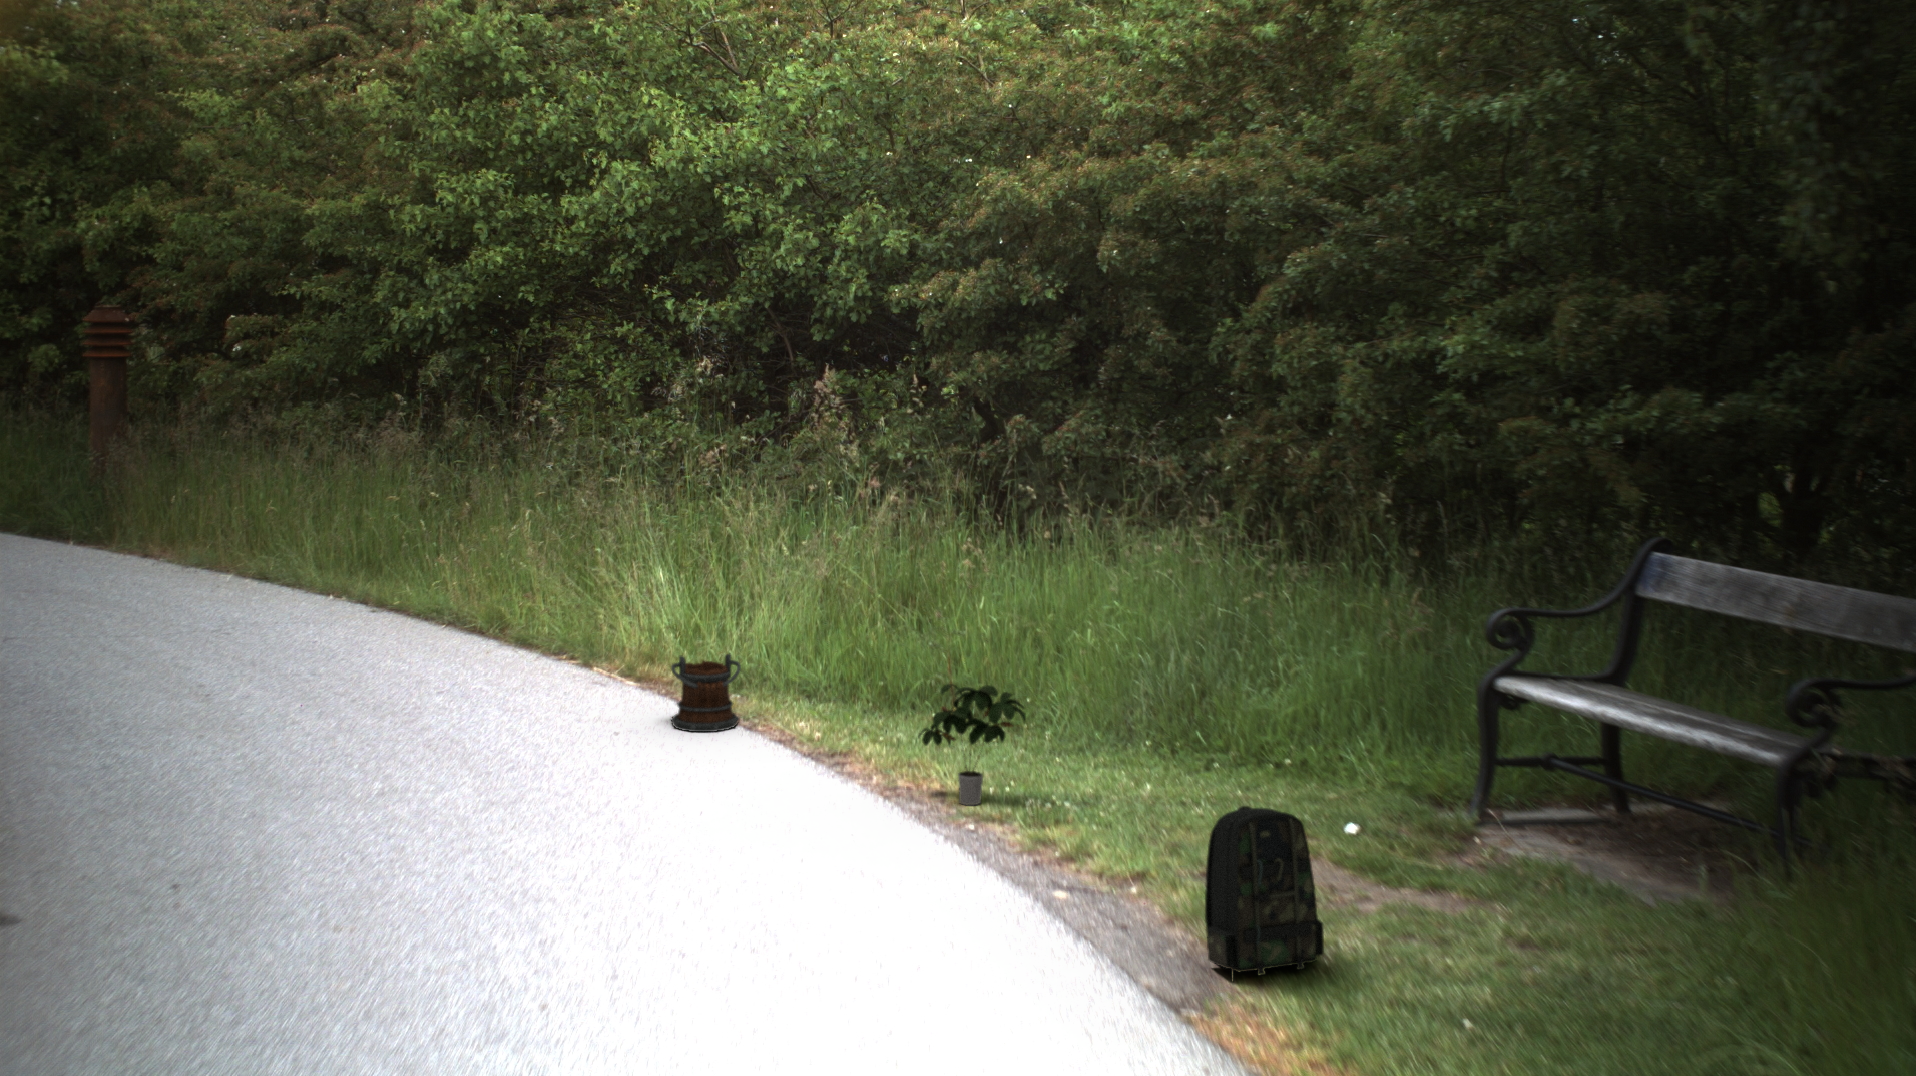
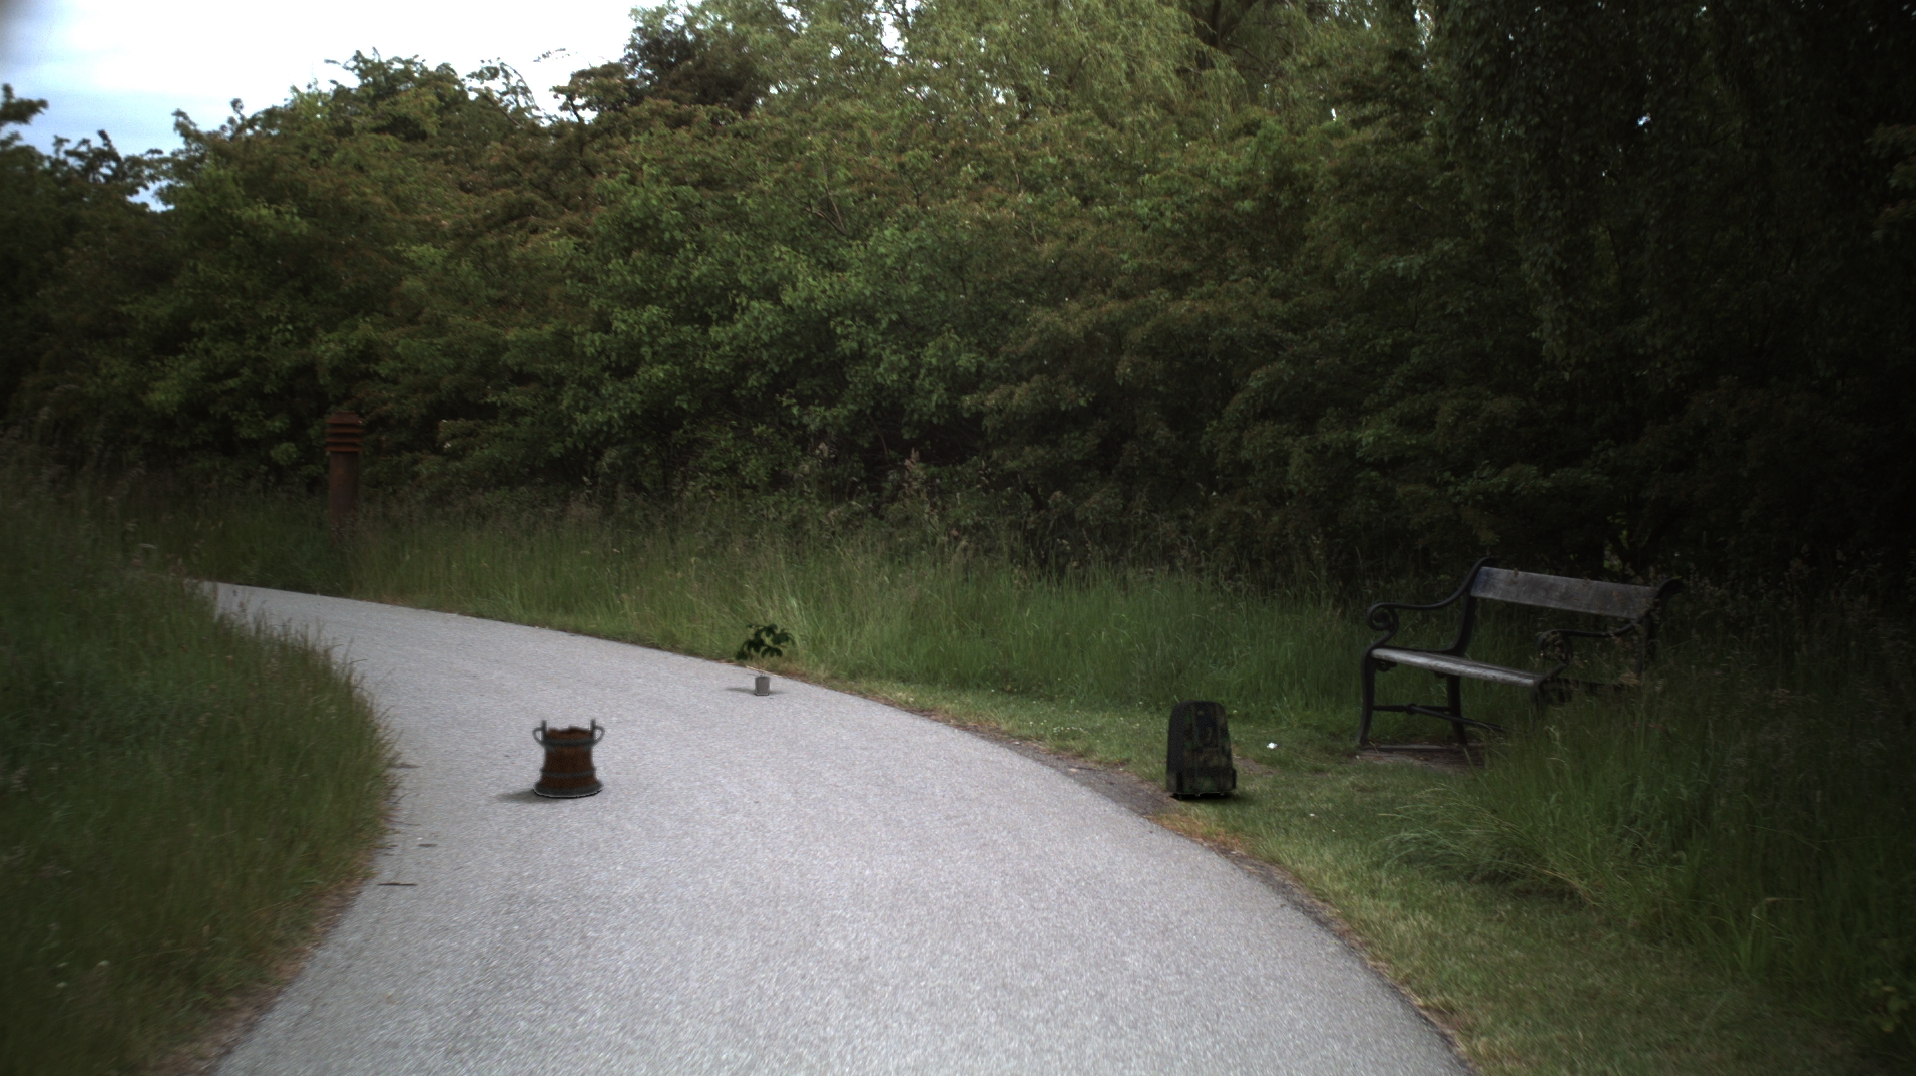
bucket: present [671,654,741,732] -> present [532,719,605,798]
potted plant: present [918,684,1026,805] -> present [734,624,795,696]

